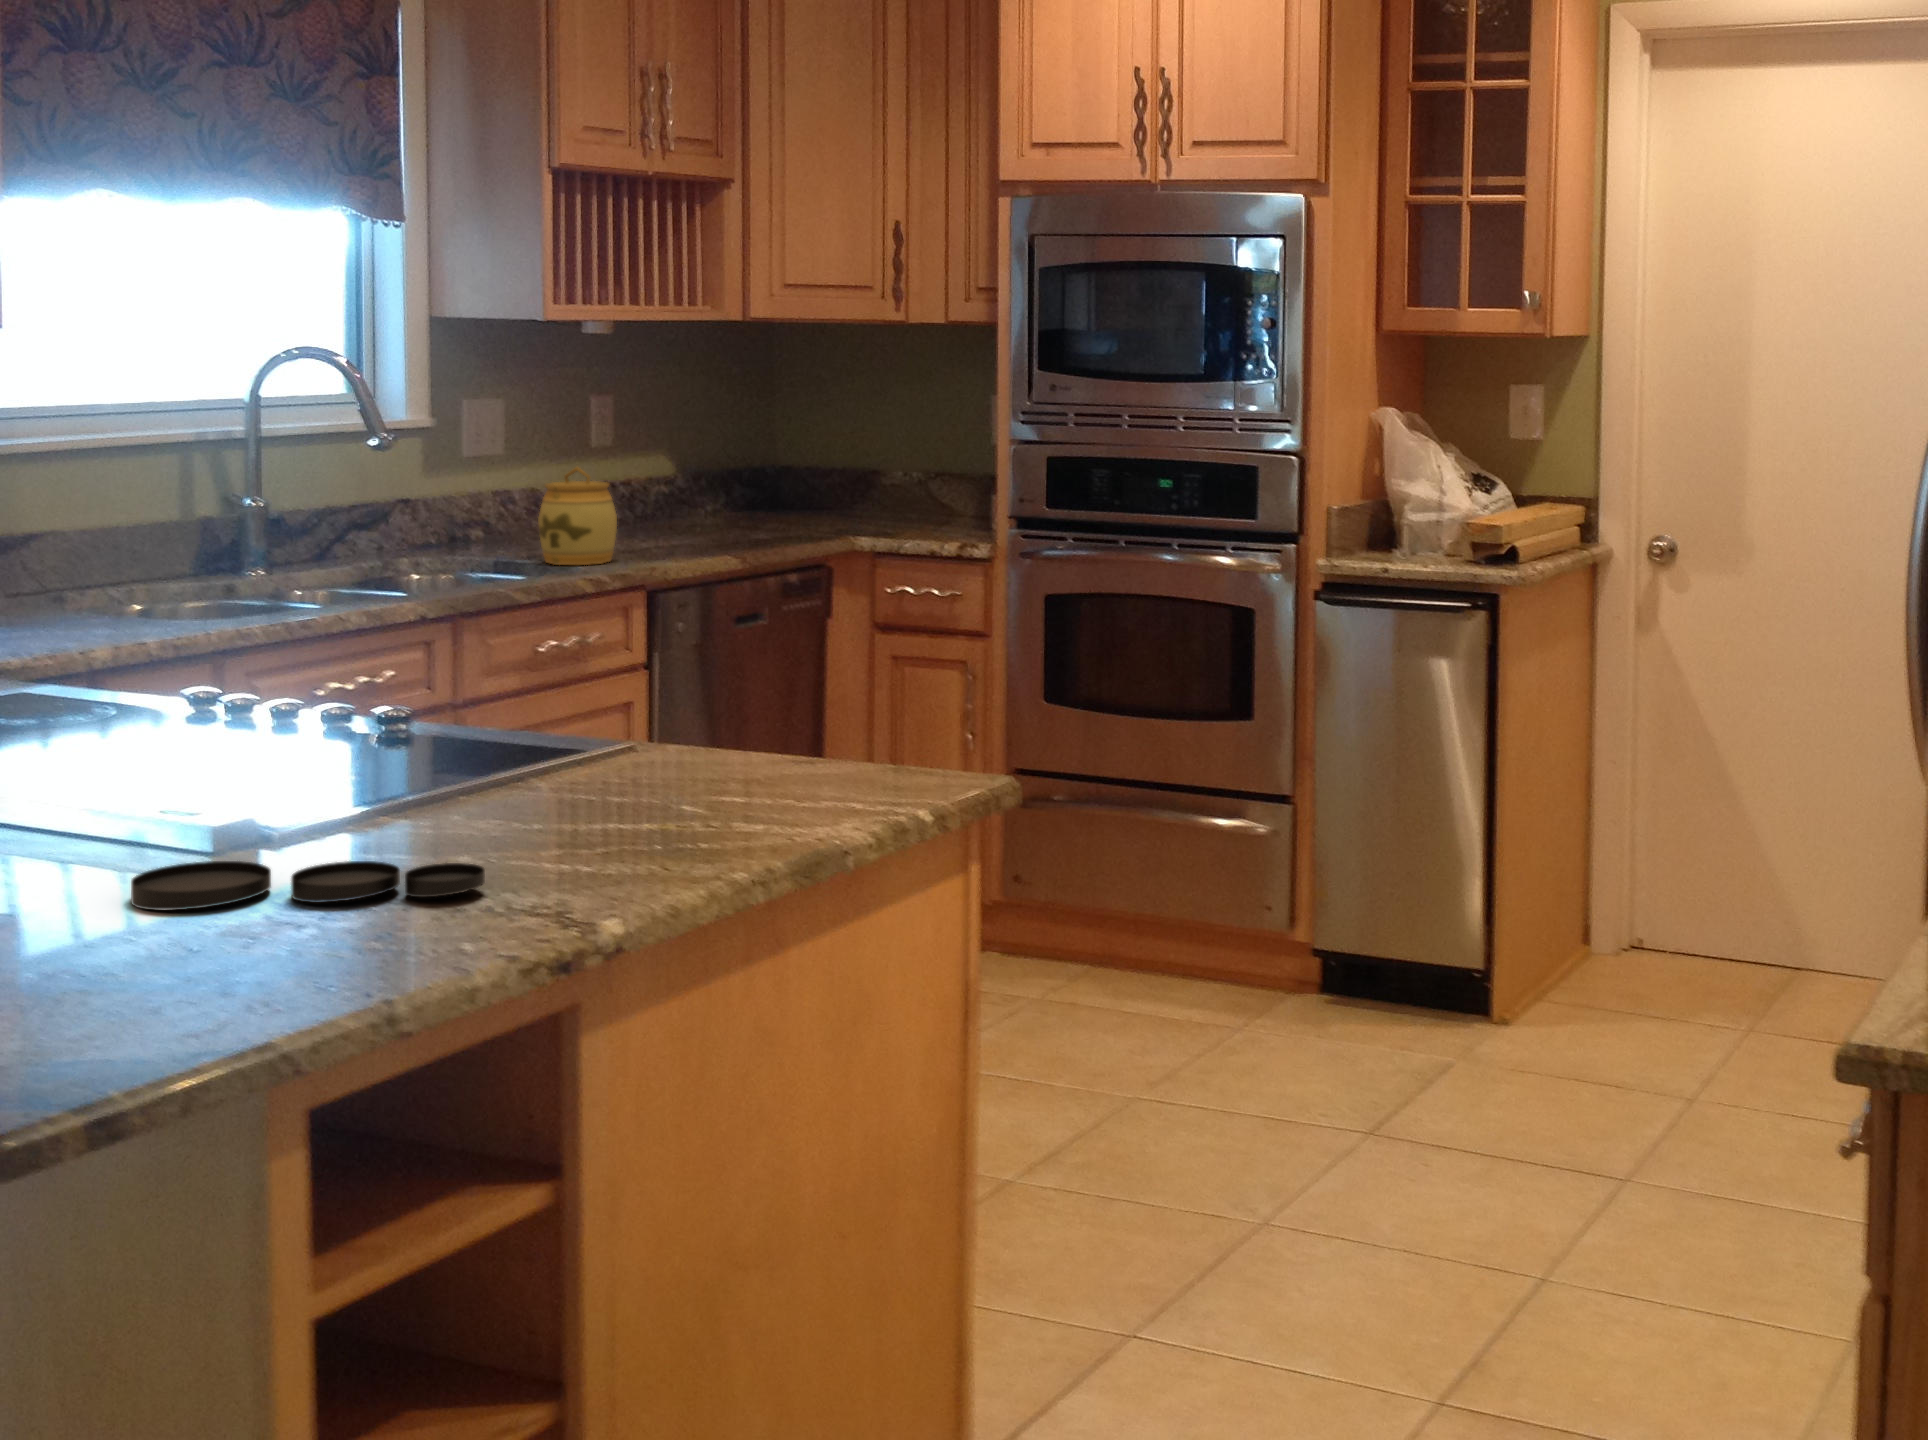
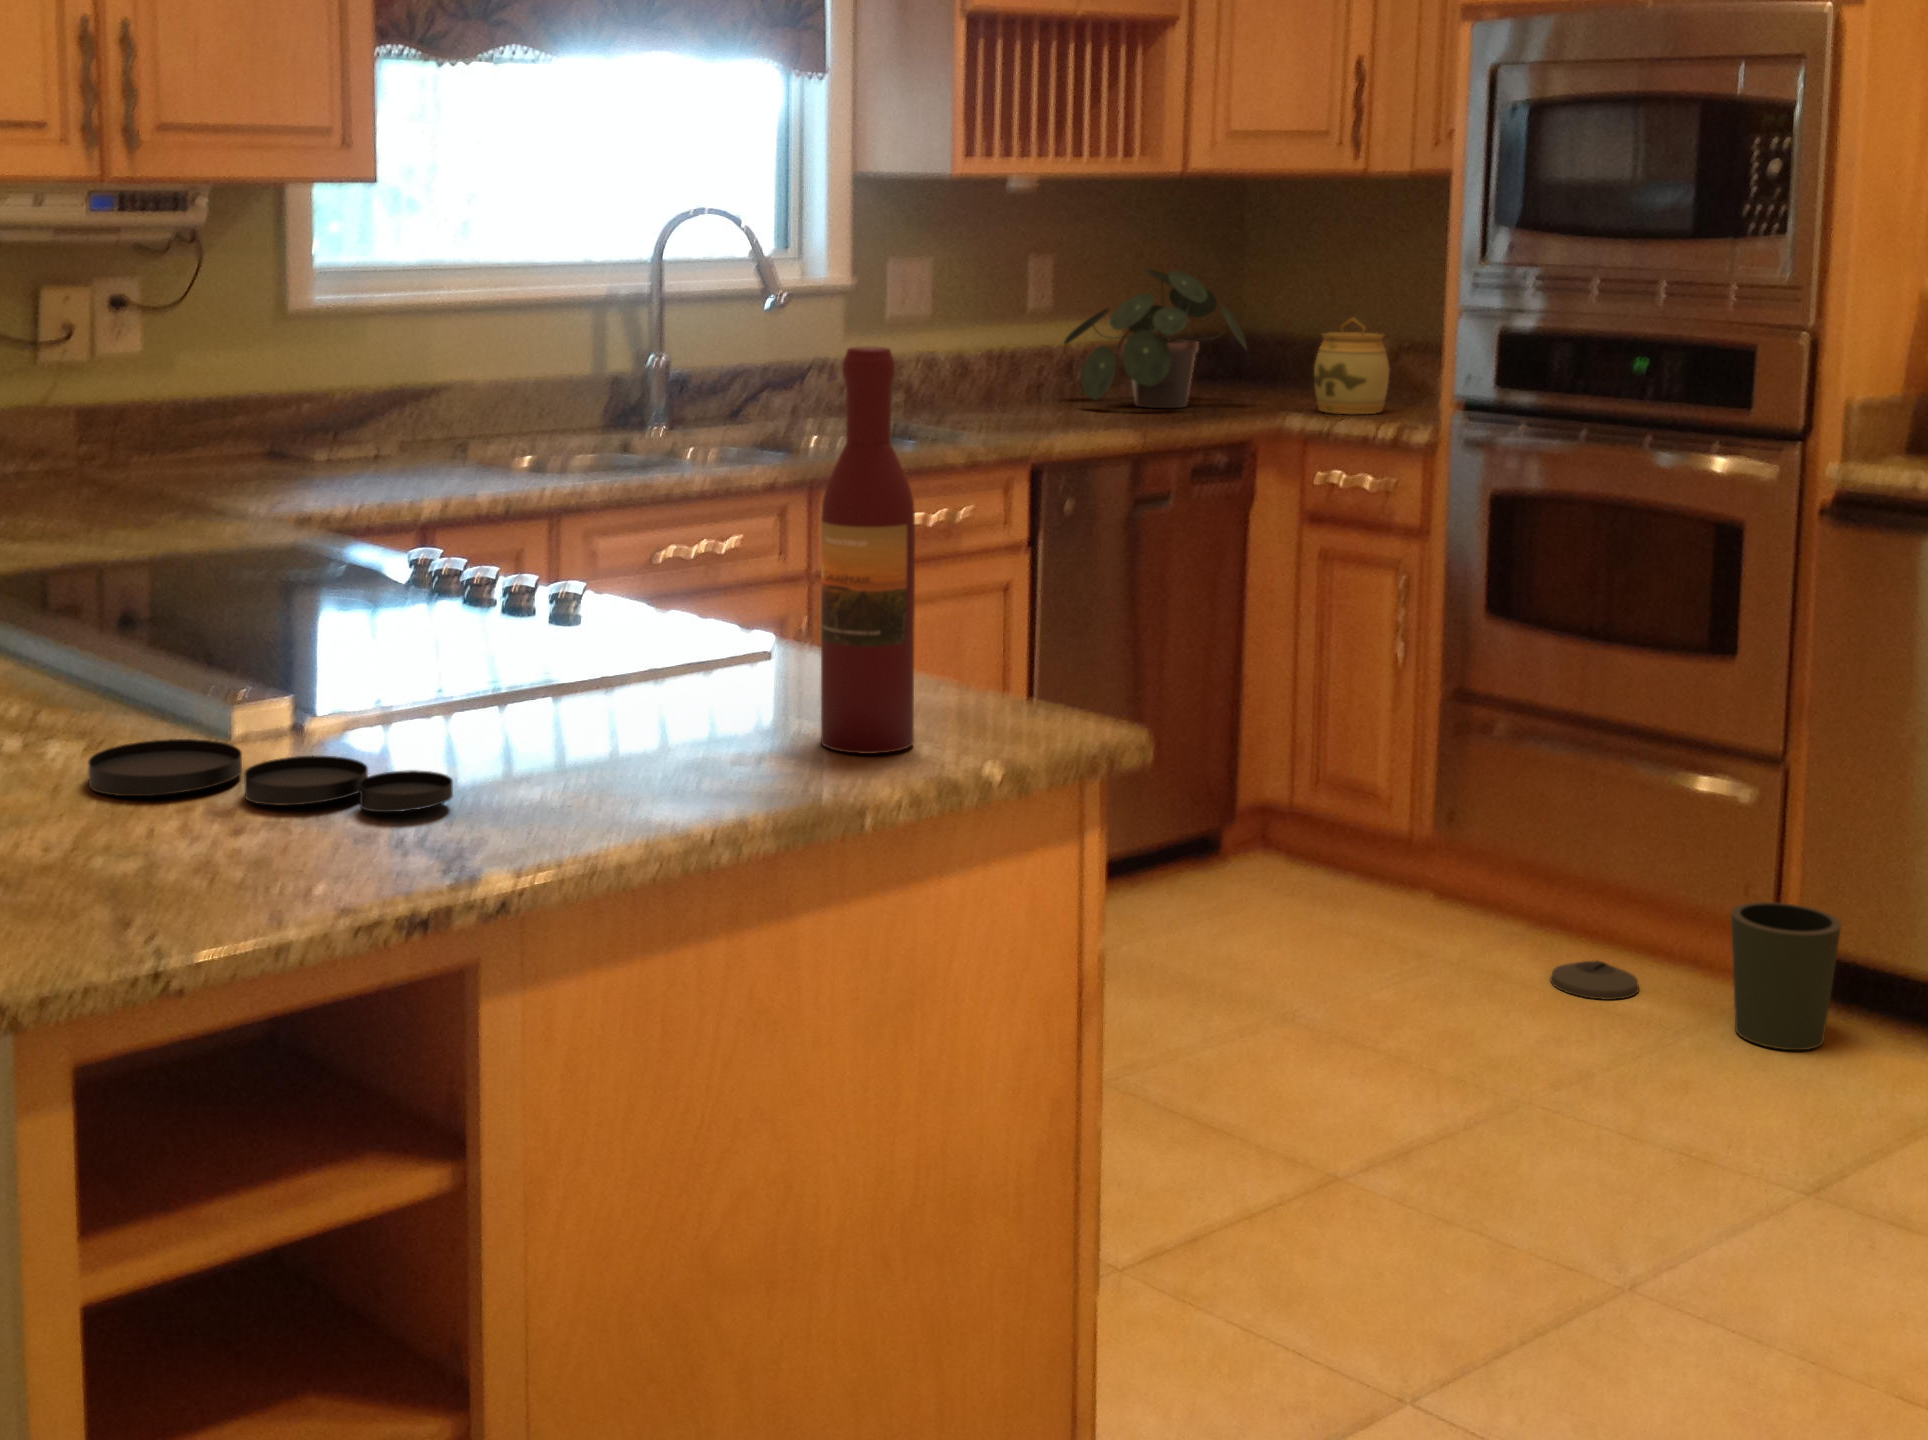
potted plant: none [635,407,811,535] -> present [1064,269,1247,408]
jar: present [538,467,617,565] -> present [1314,318,1389,414]
wine bottle: none [726,501,803,823] -> present [821,347,915,754]
trash can: none [1119,919,1346,1036] -> present [1550,902,1841,1050]

